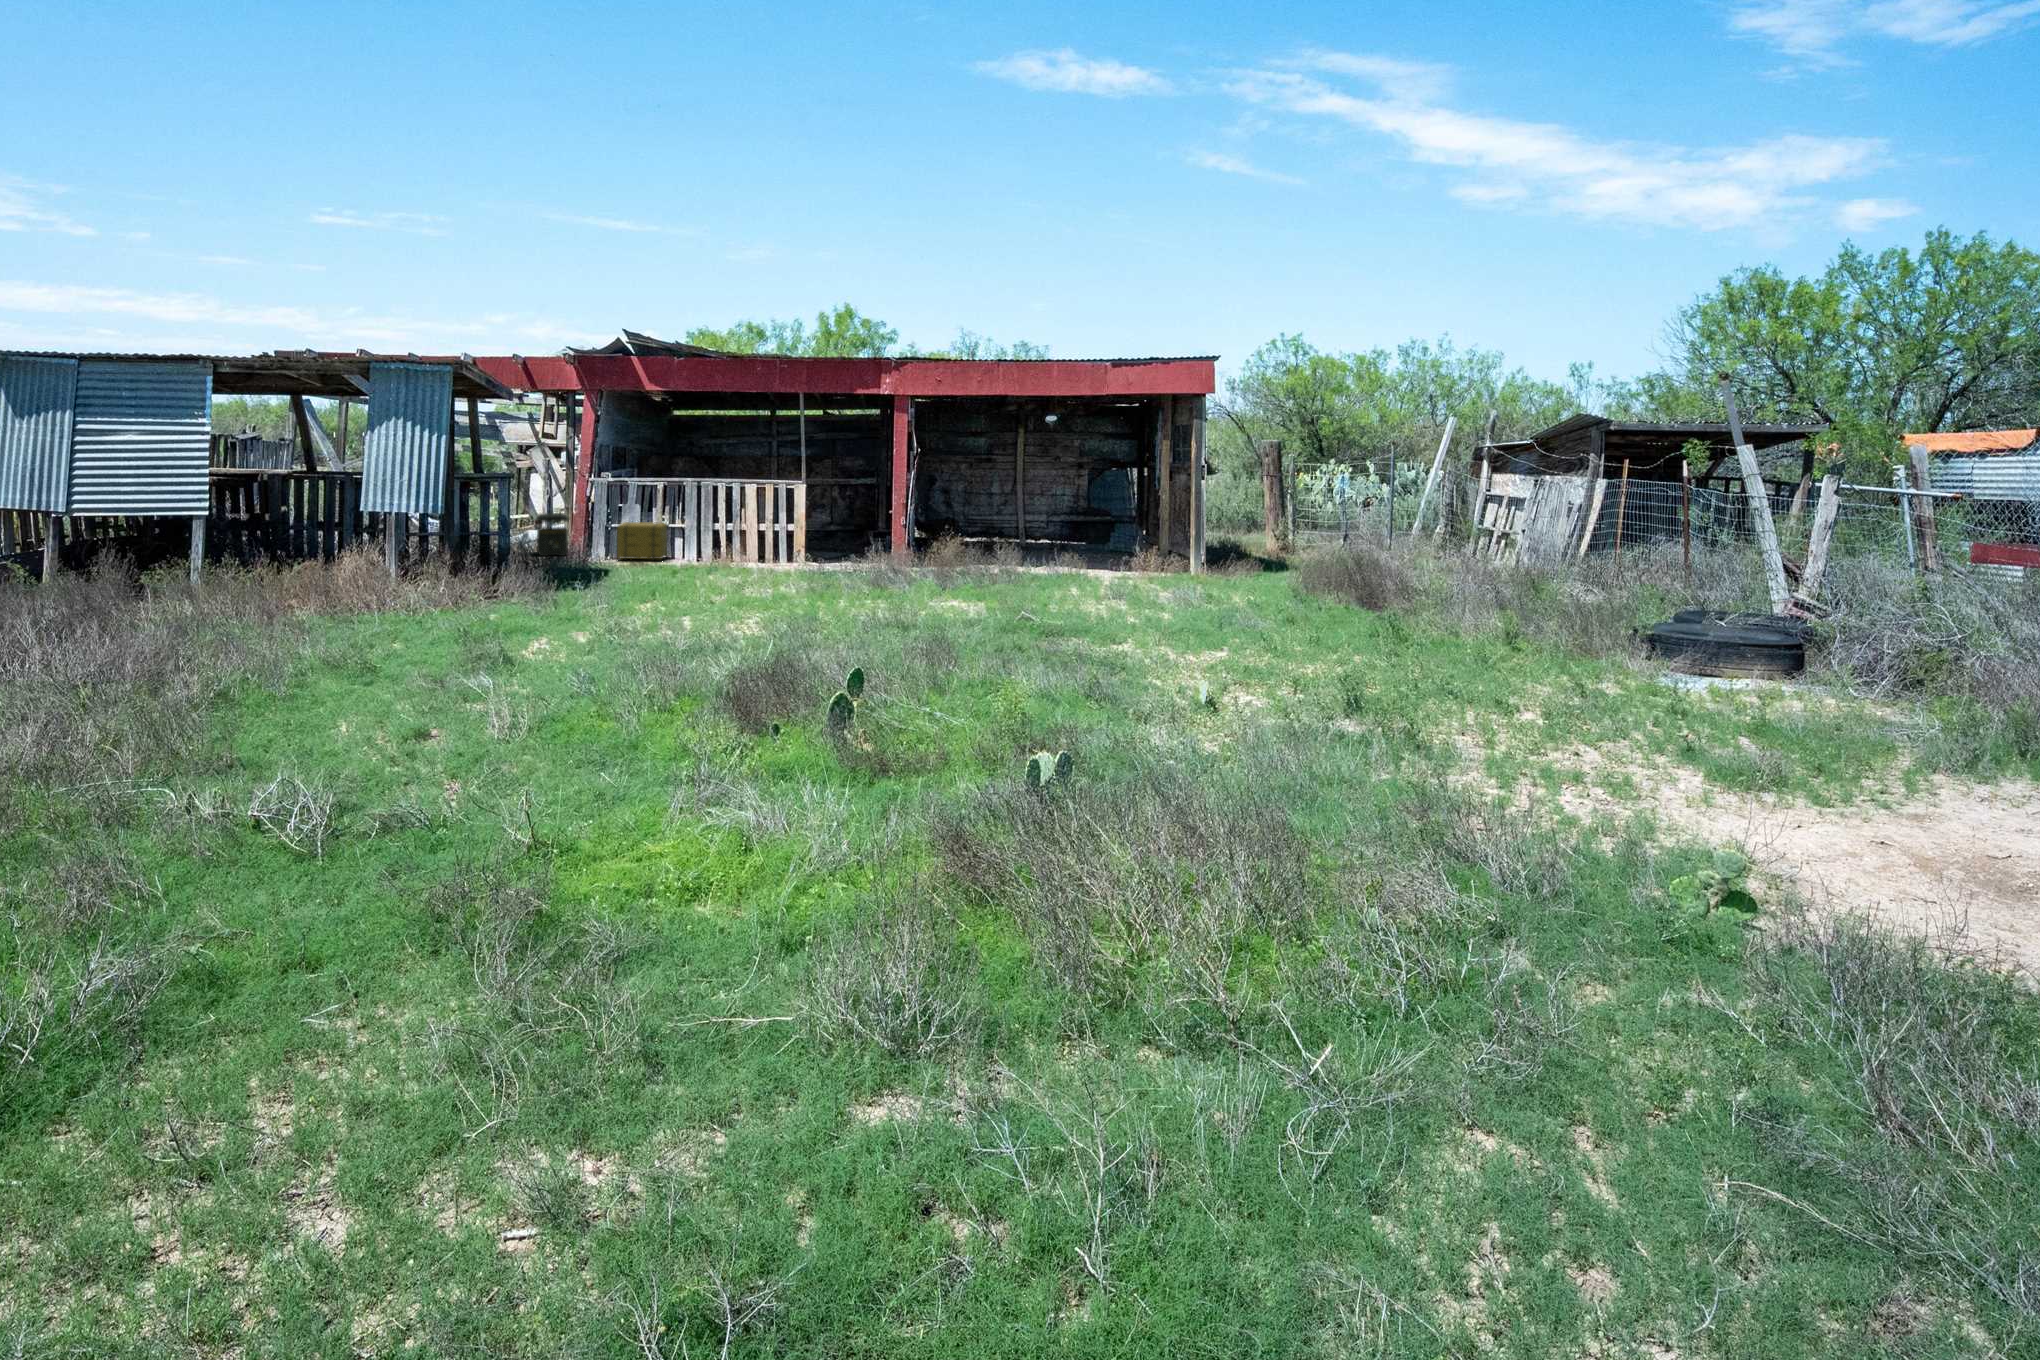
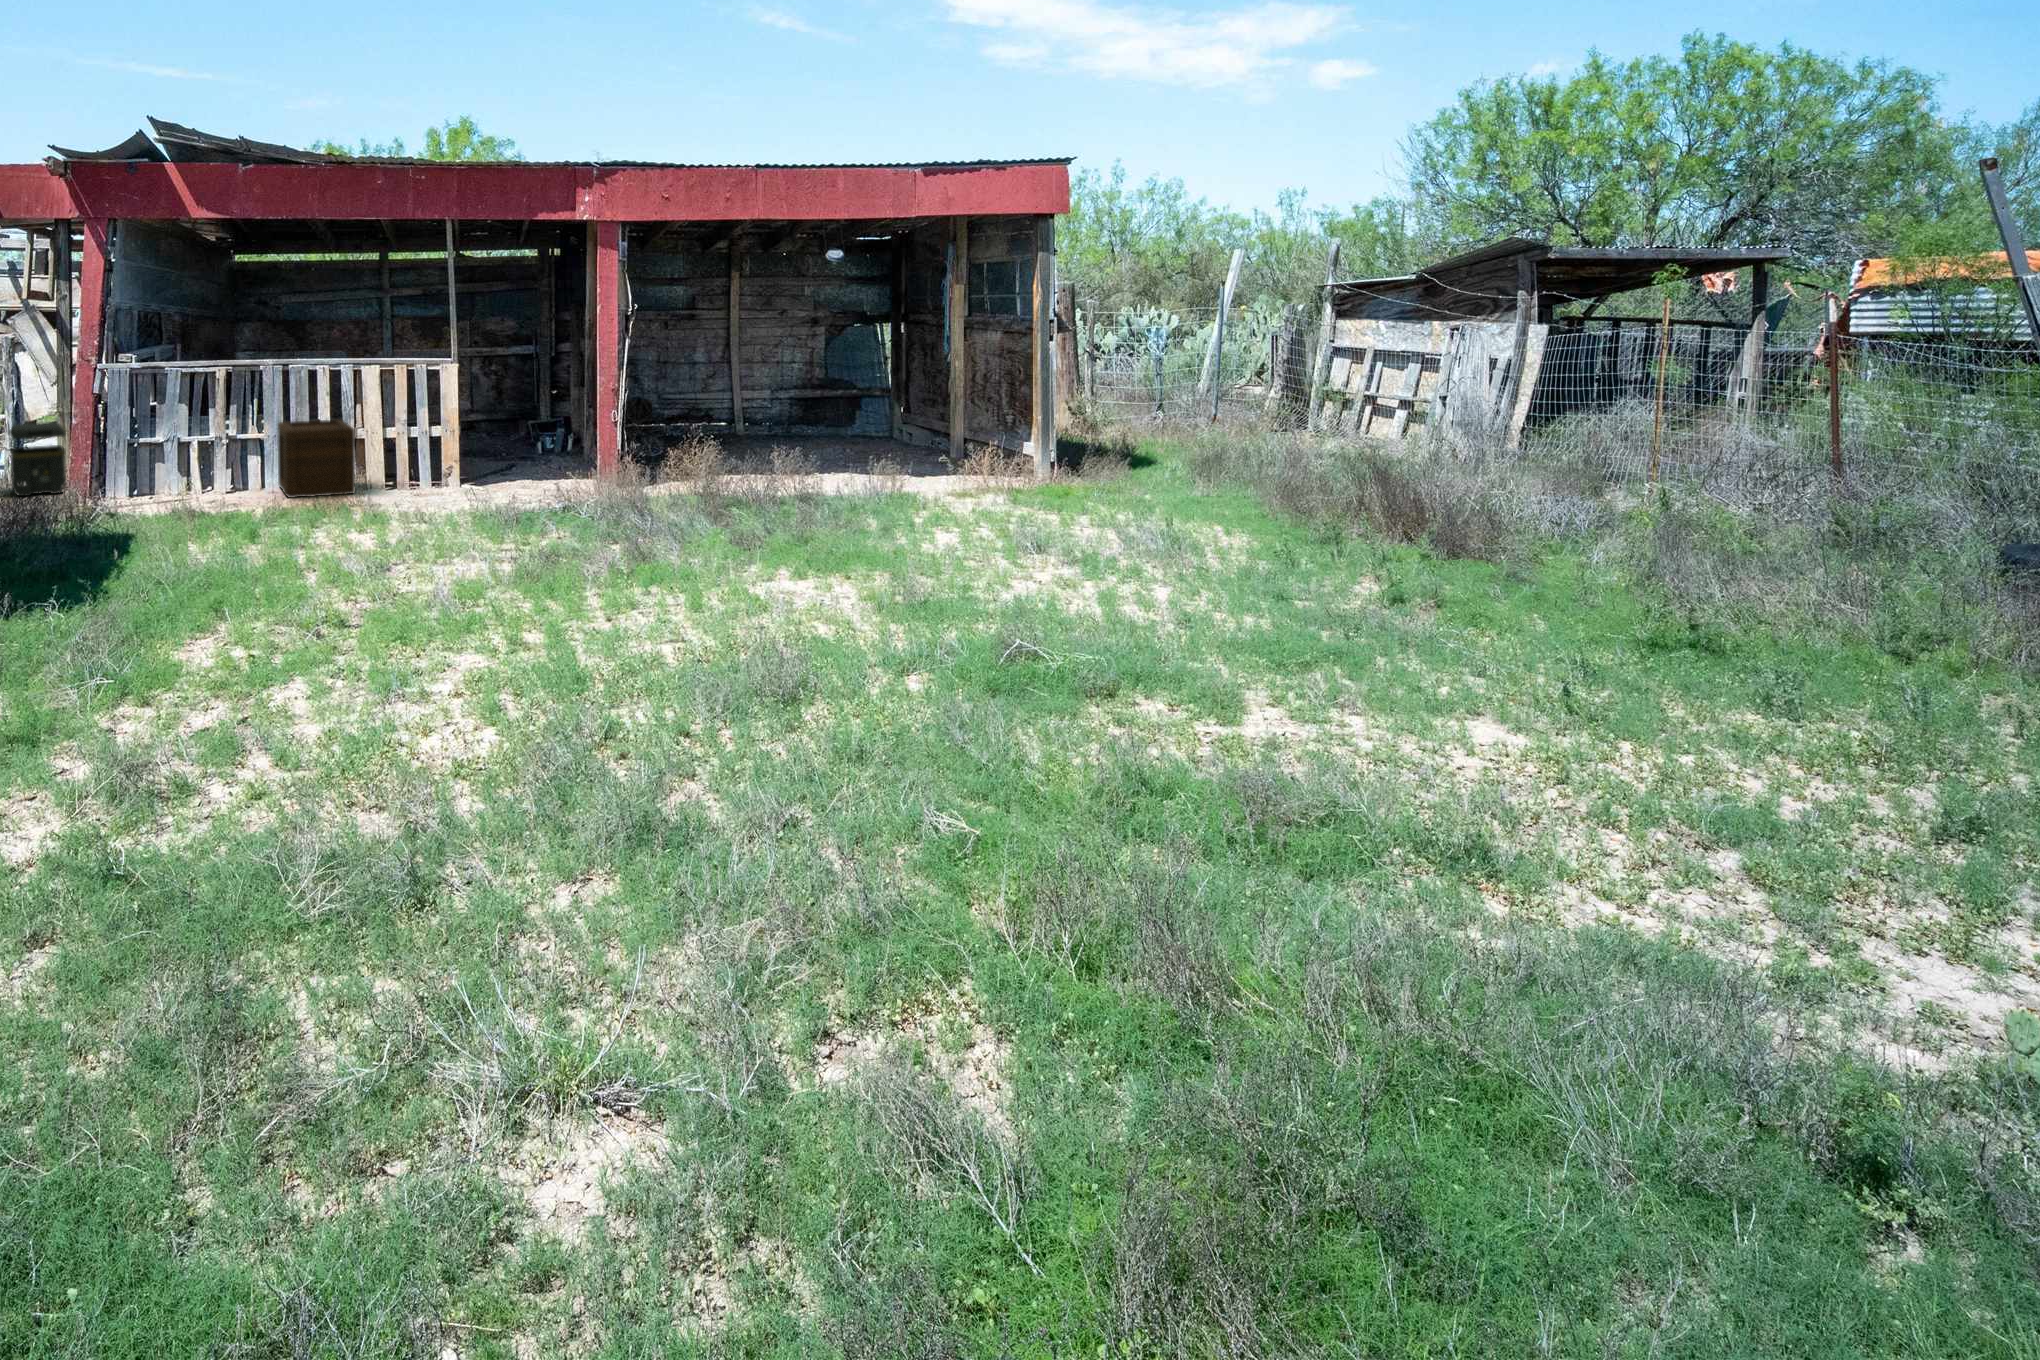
wooden crate: none [693,517,738,563] -> present [278,420,355,498]
cardboard box: present [617,522,667,560] -> none [151,432,235,499]

